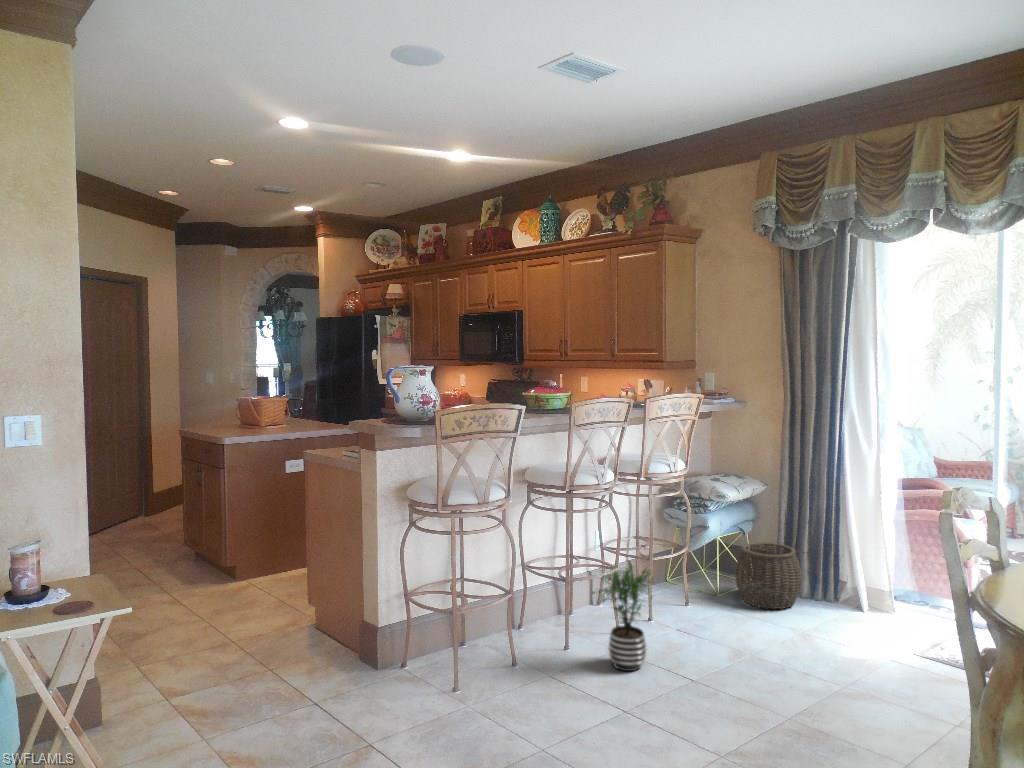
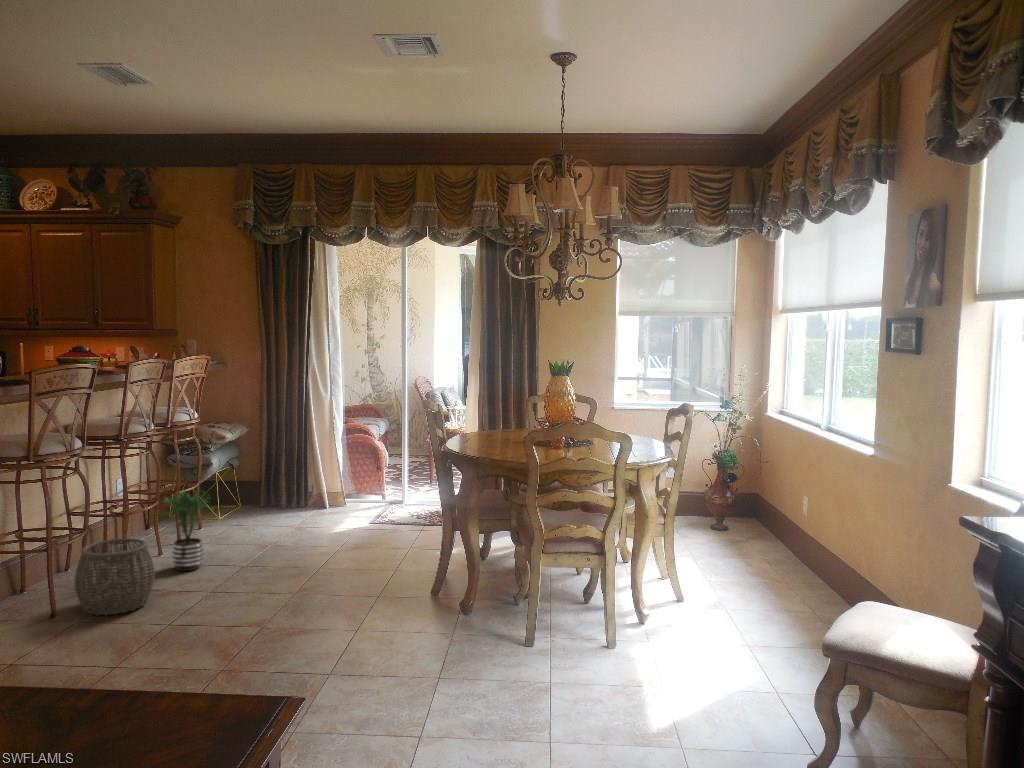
woven basket: present [735,542,802,609] -> present [74,538,155,615]

